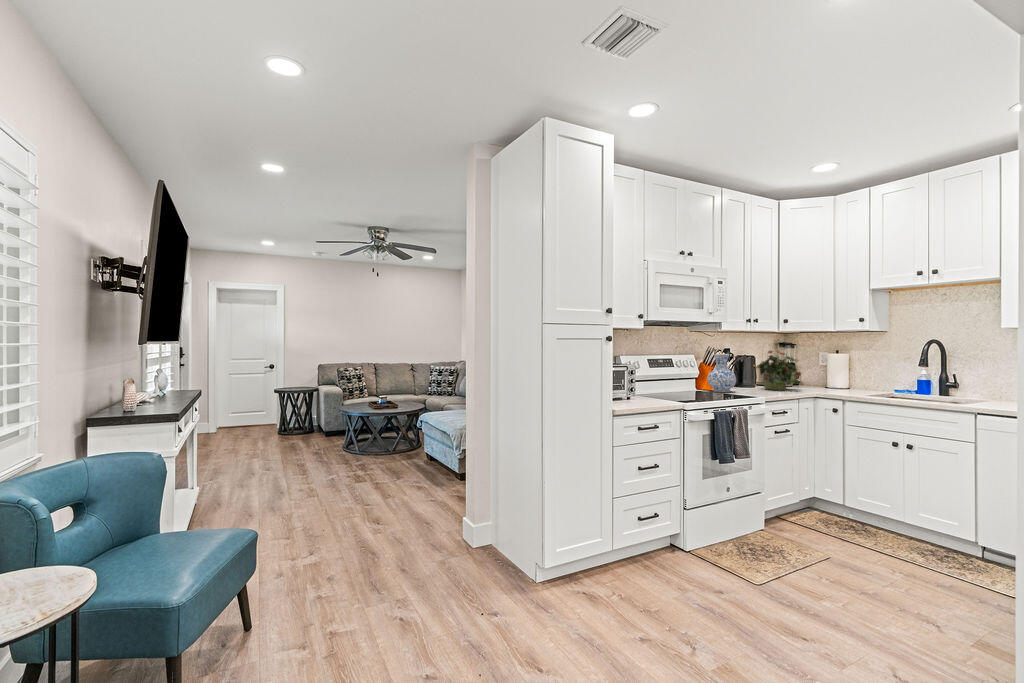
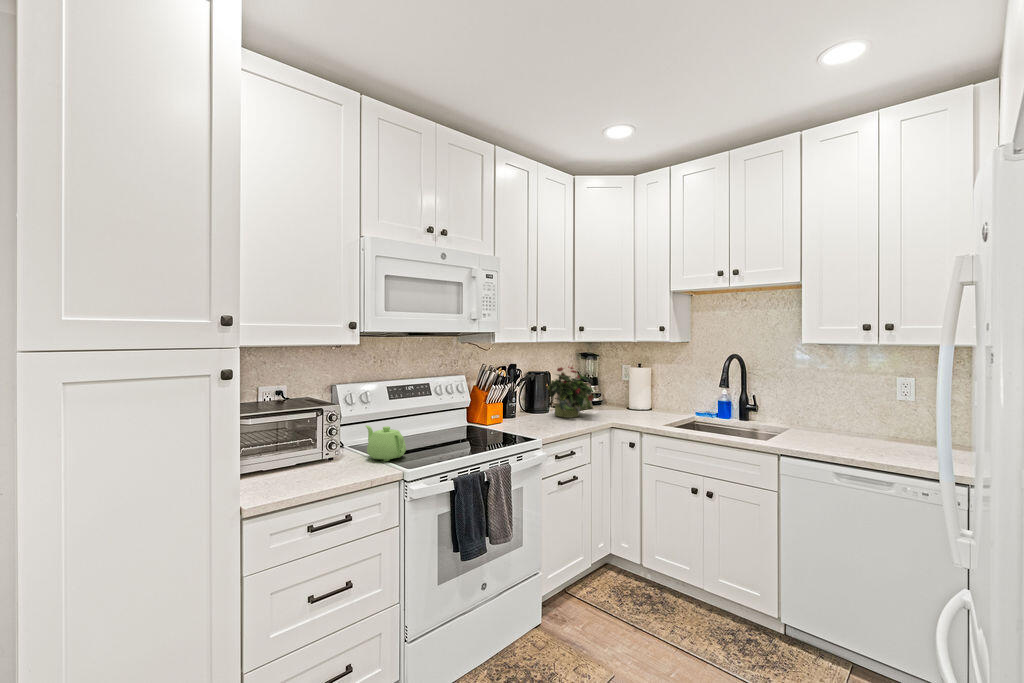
vase: present [707,354,736,392] -> none [480,374,515,427]
teapot: none [643,380,674,402] -> present [366,425,406,461]

